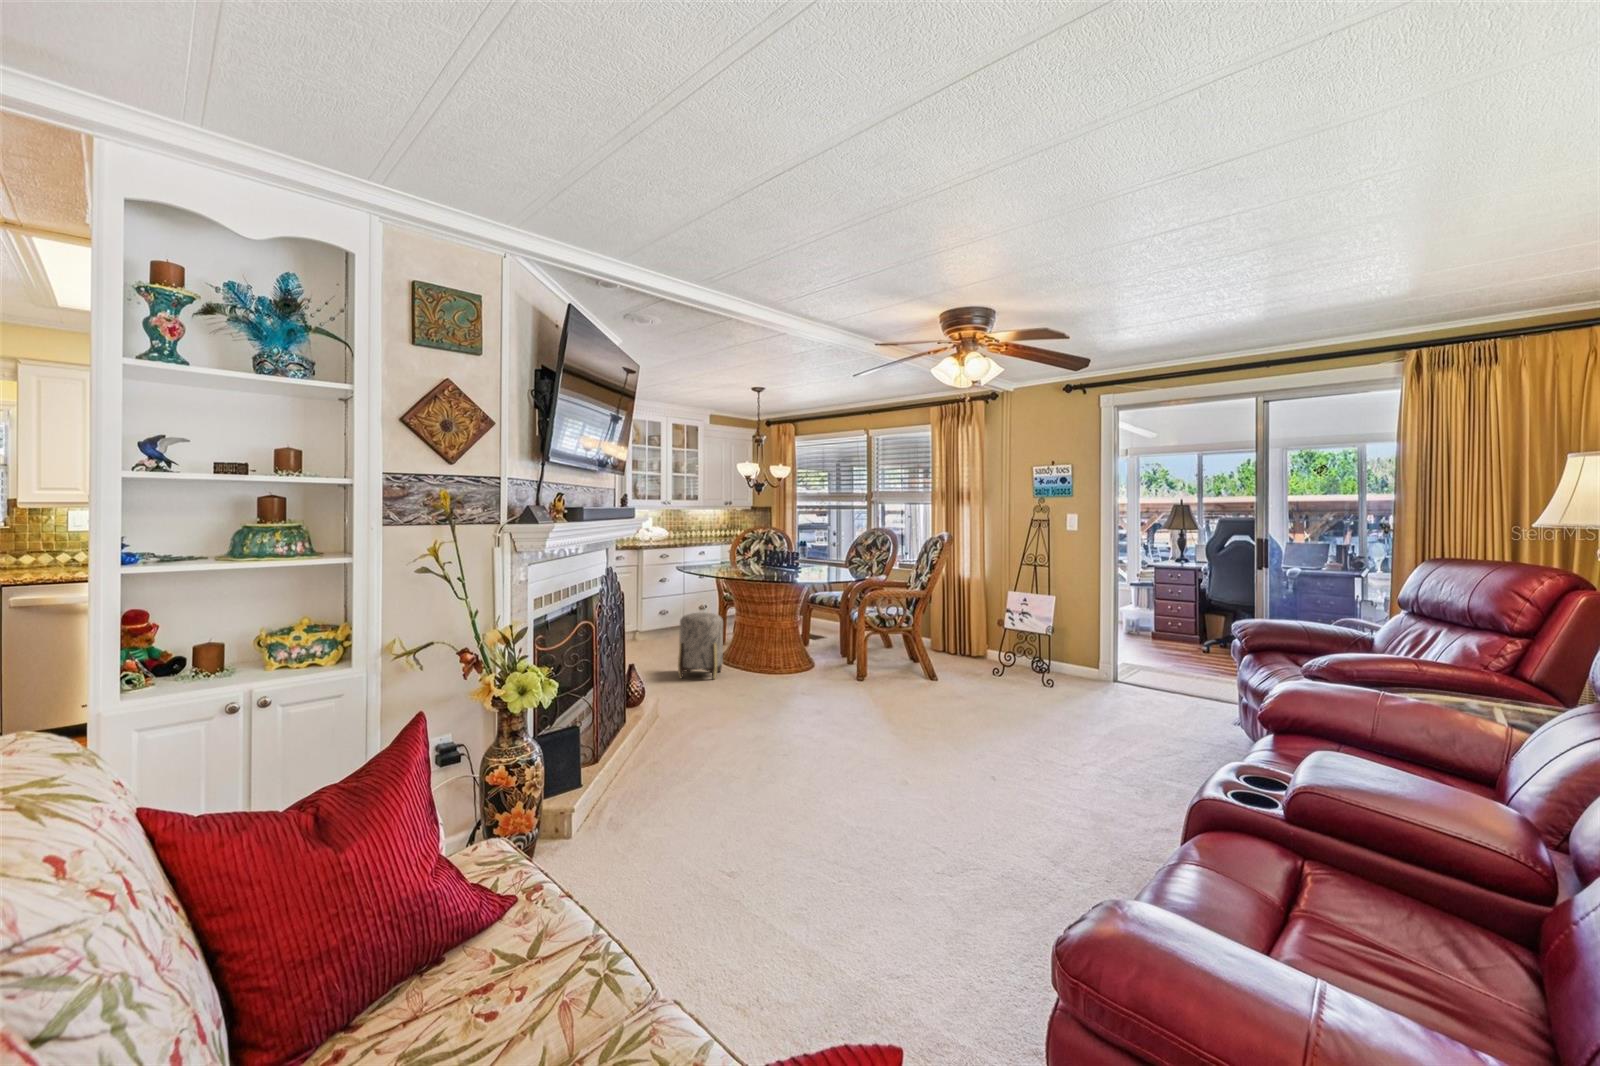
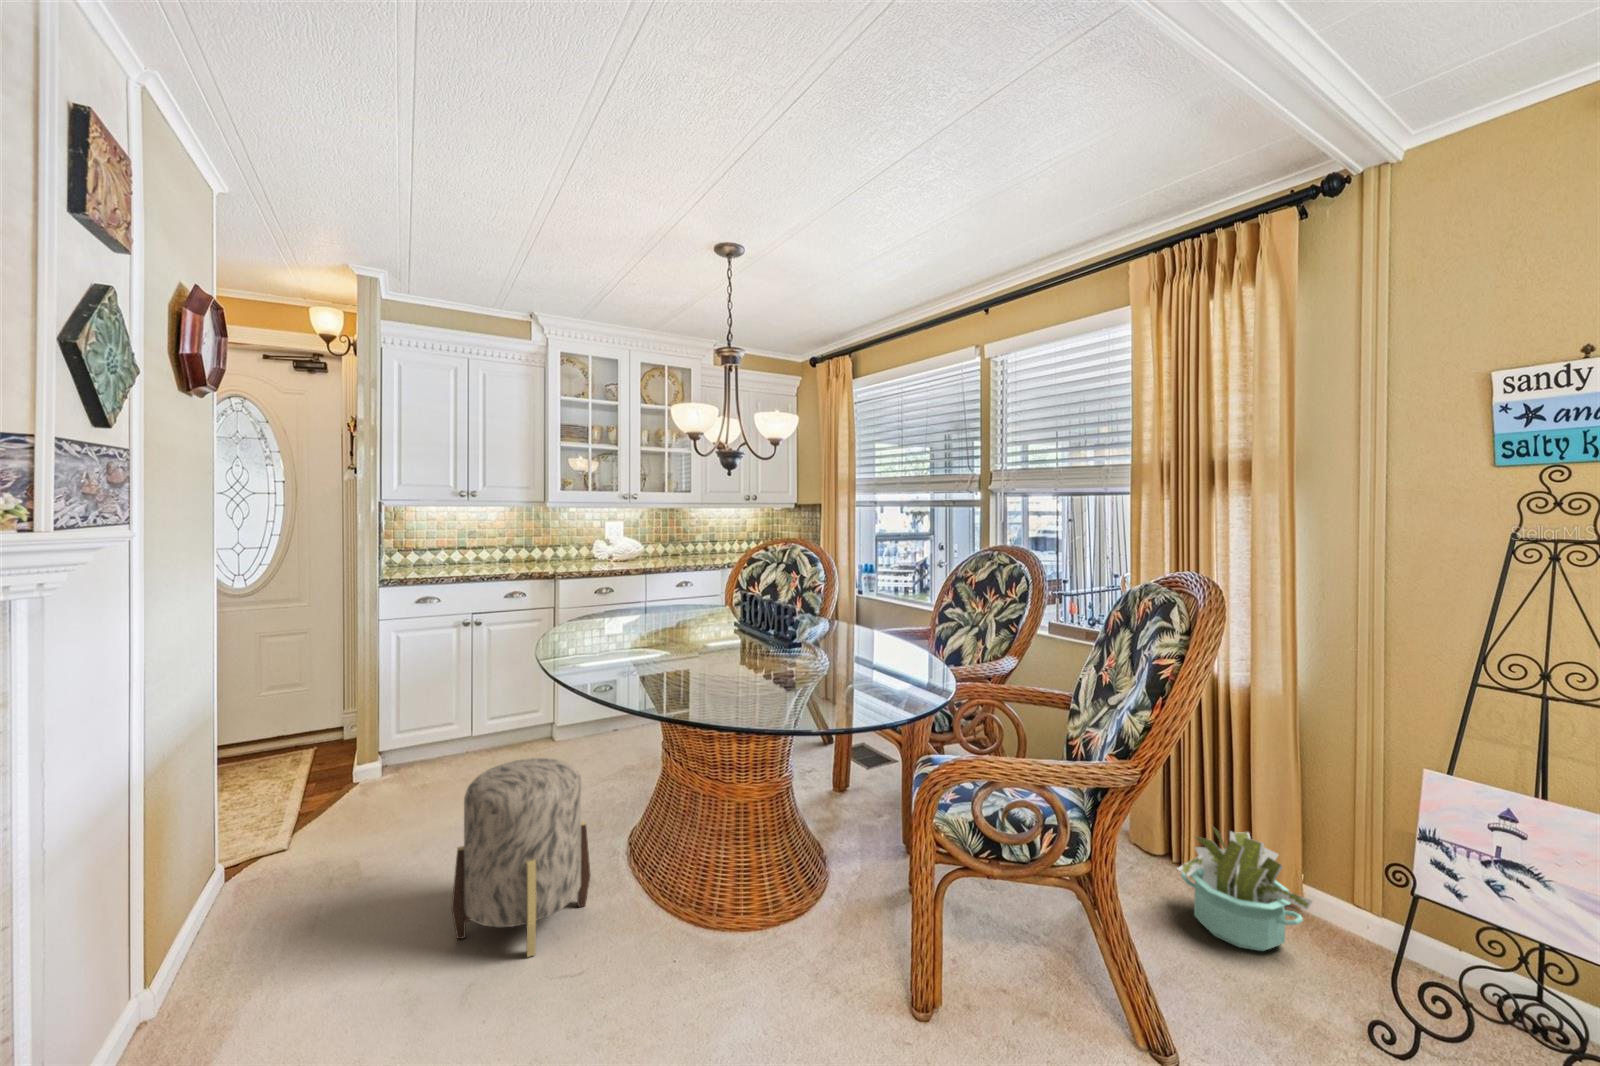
decorative plant: none [942,631,984,668] -> present [1177,826,1312,951]

